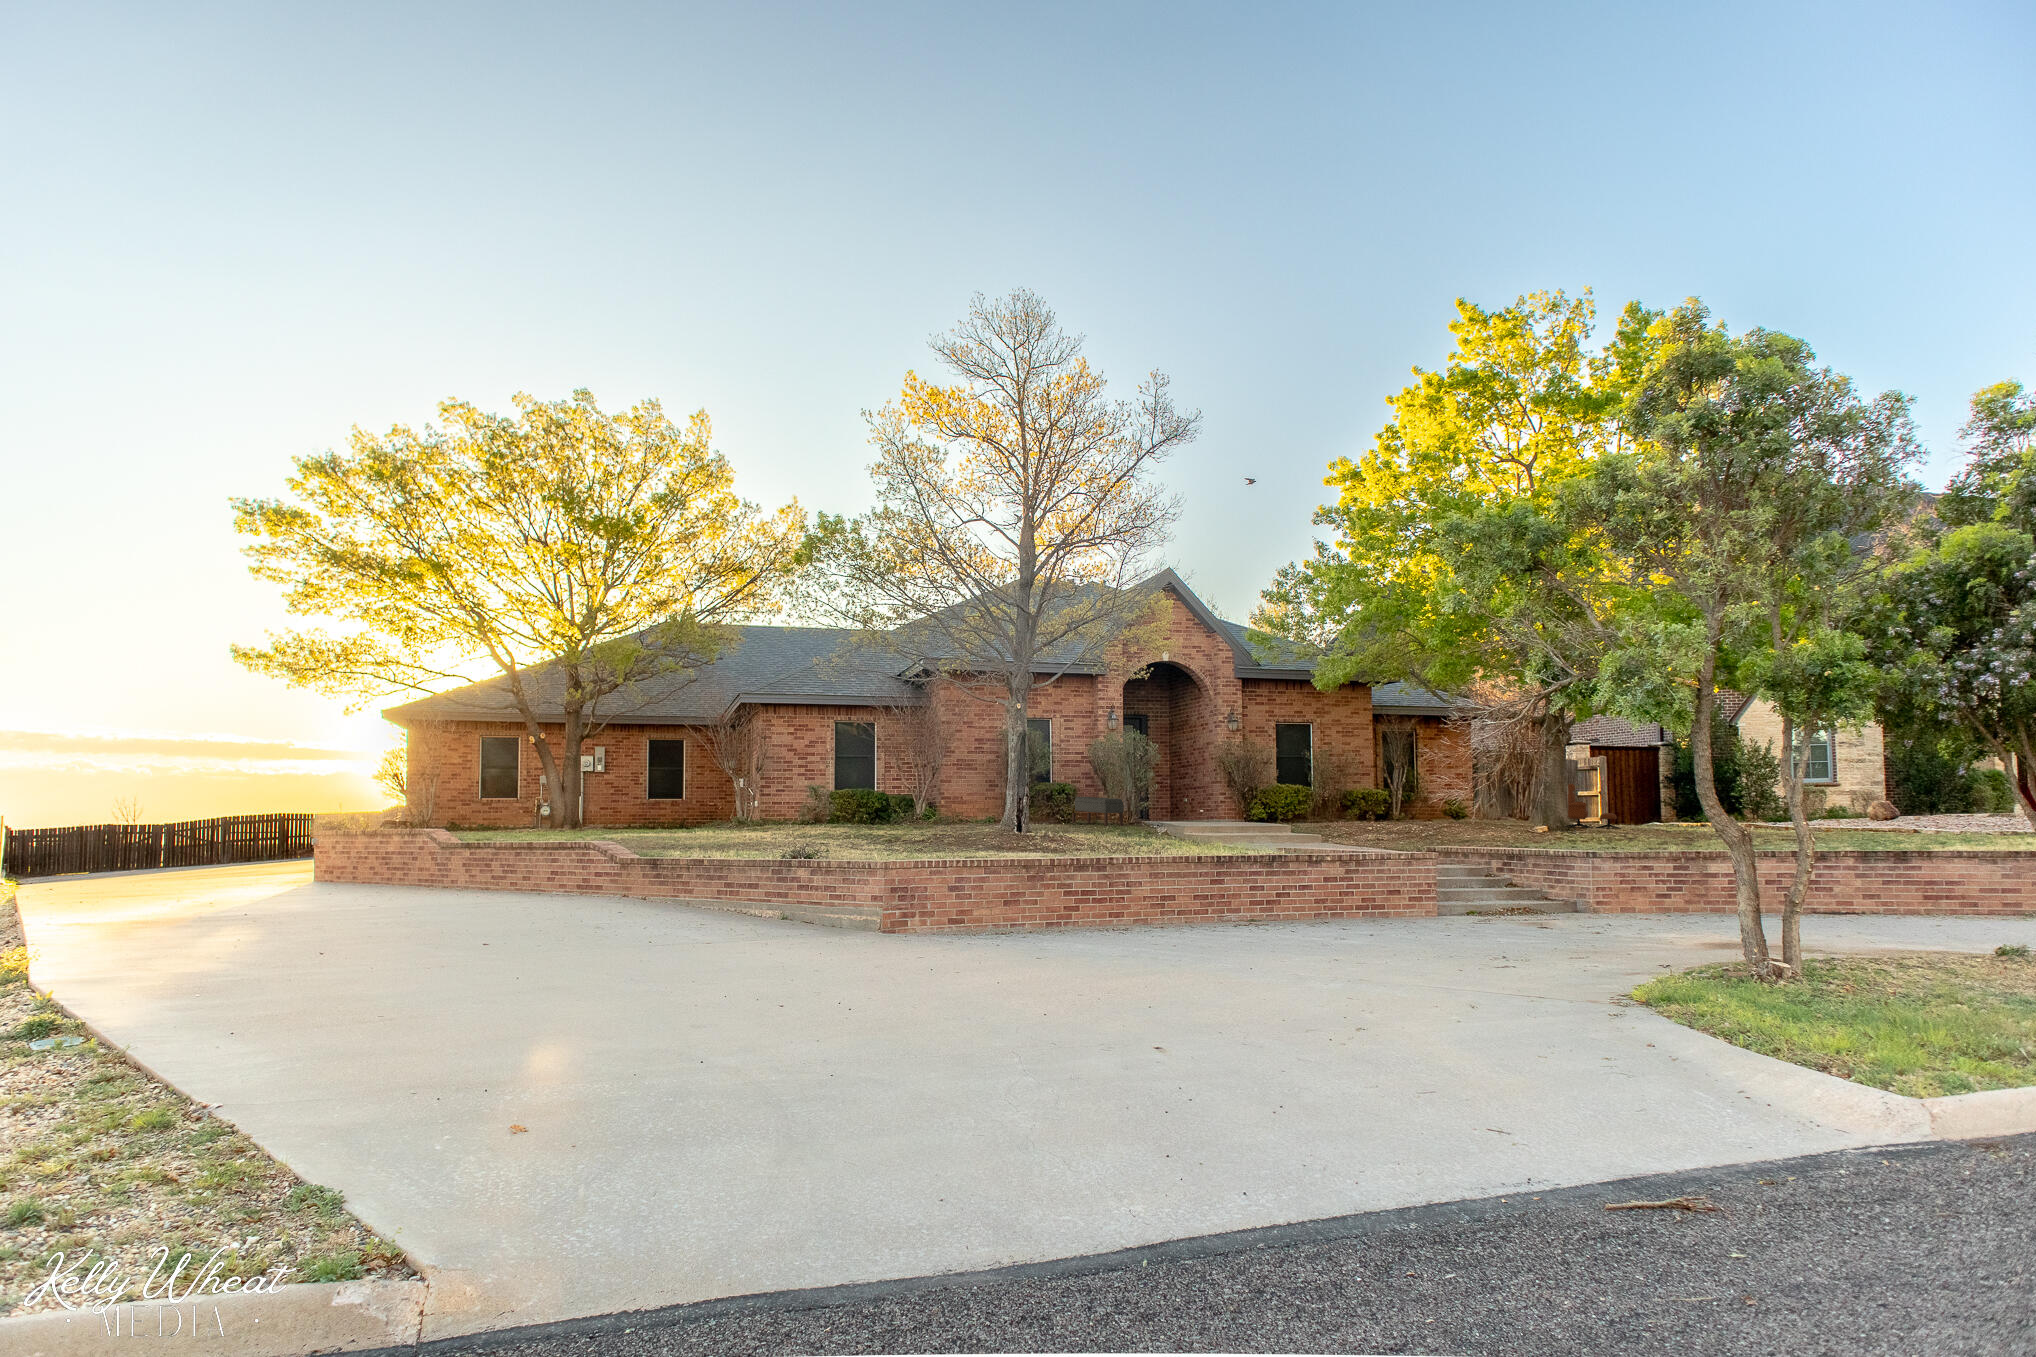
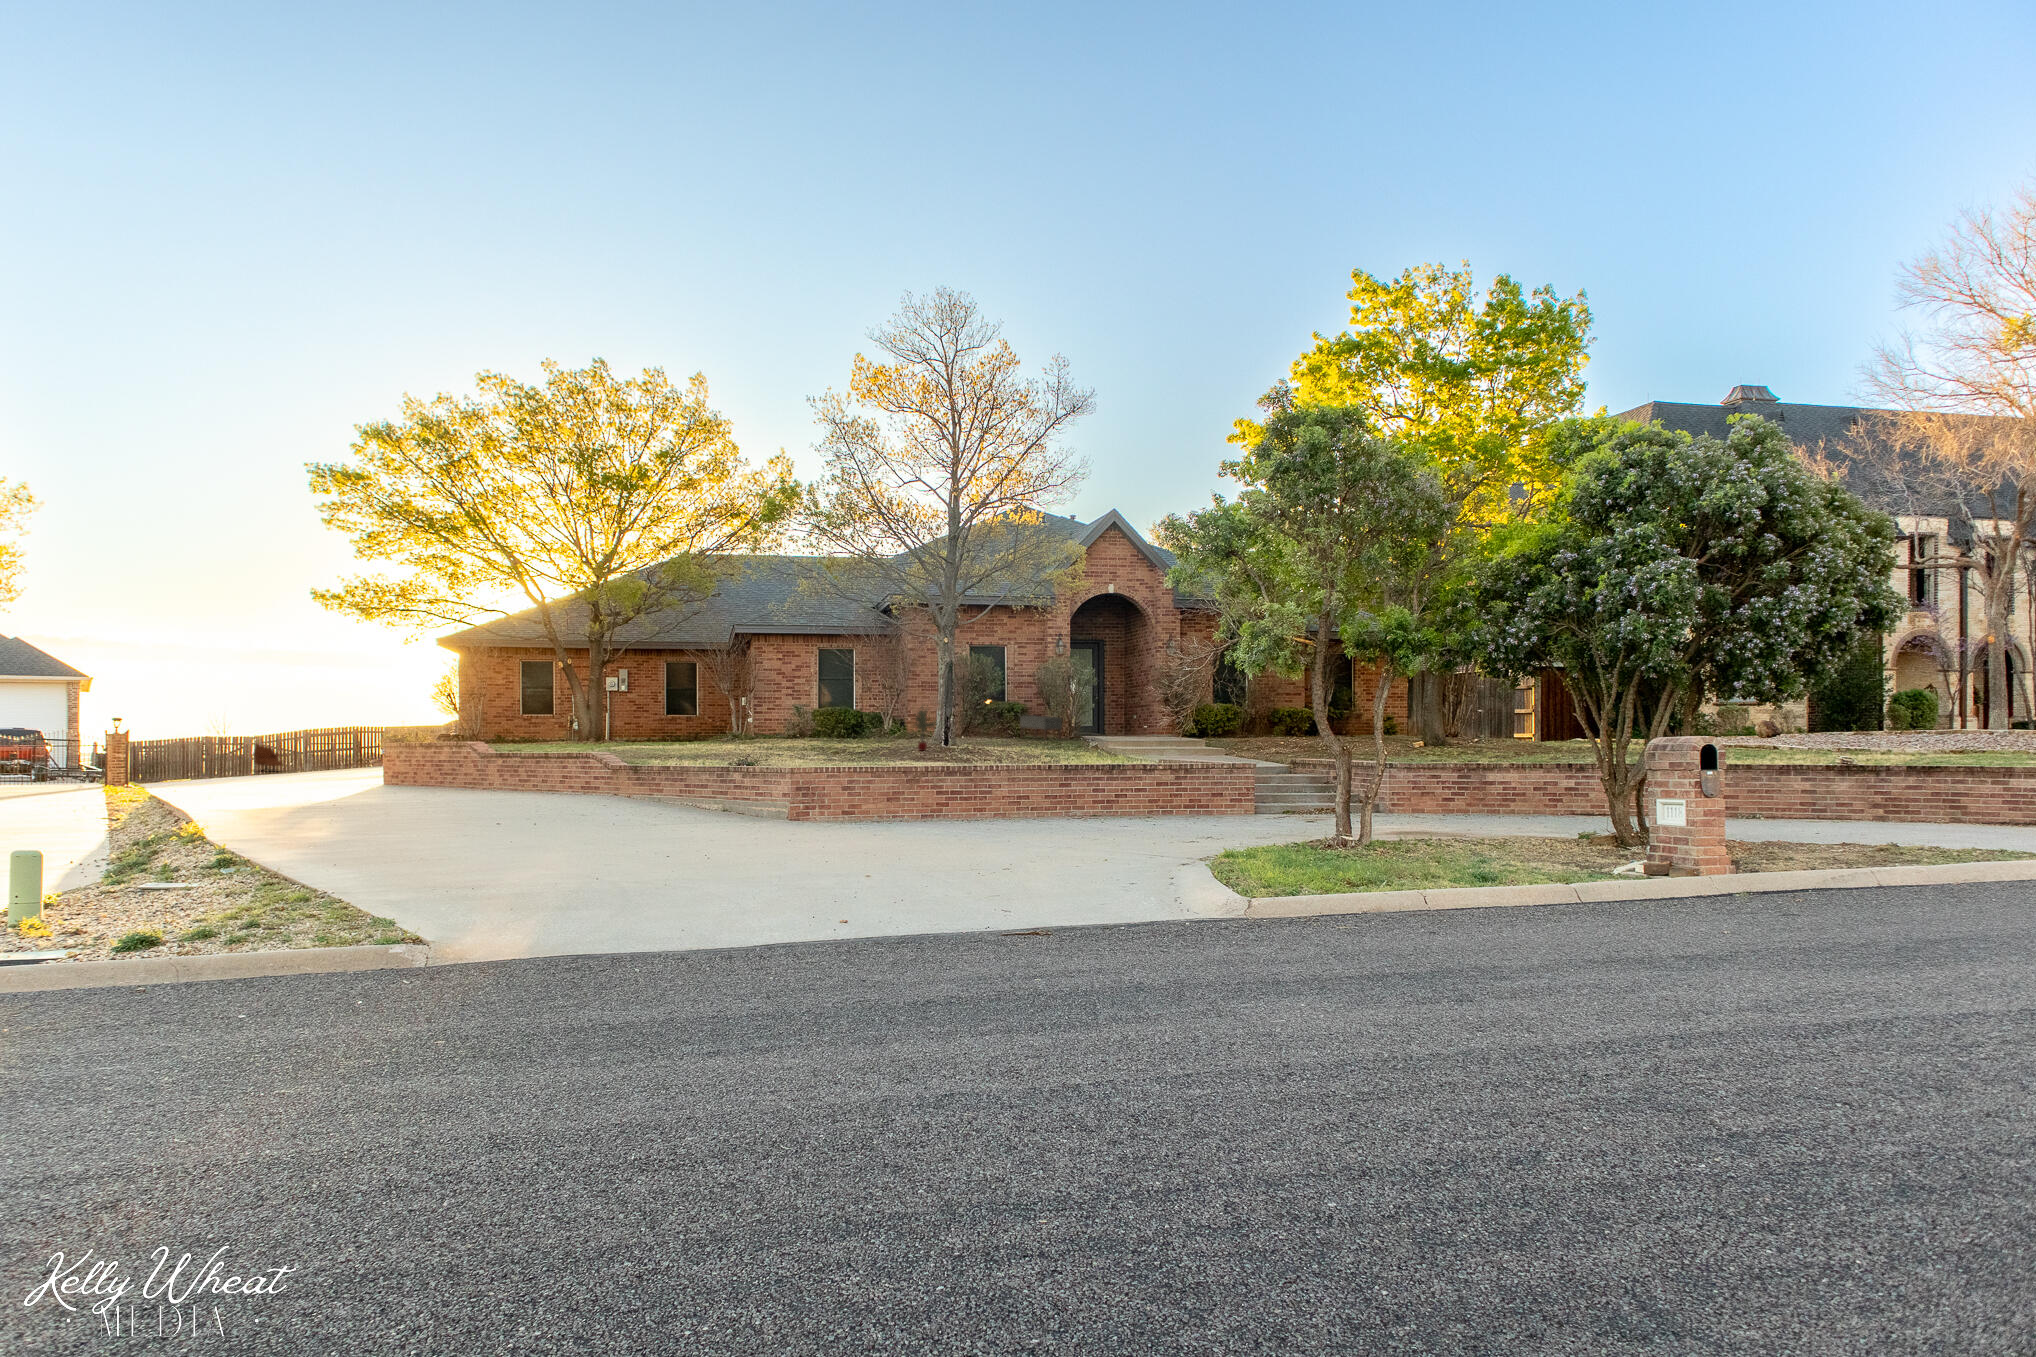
potted tree: none [976,783,1007,839] -> present [916,707,937,751]
lounge chair: present [1565,784,1621,829] -> present [252,744,283,772]

